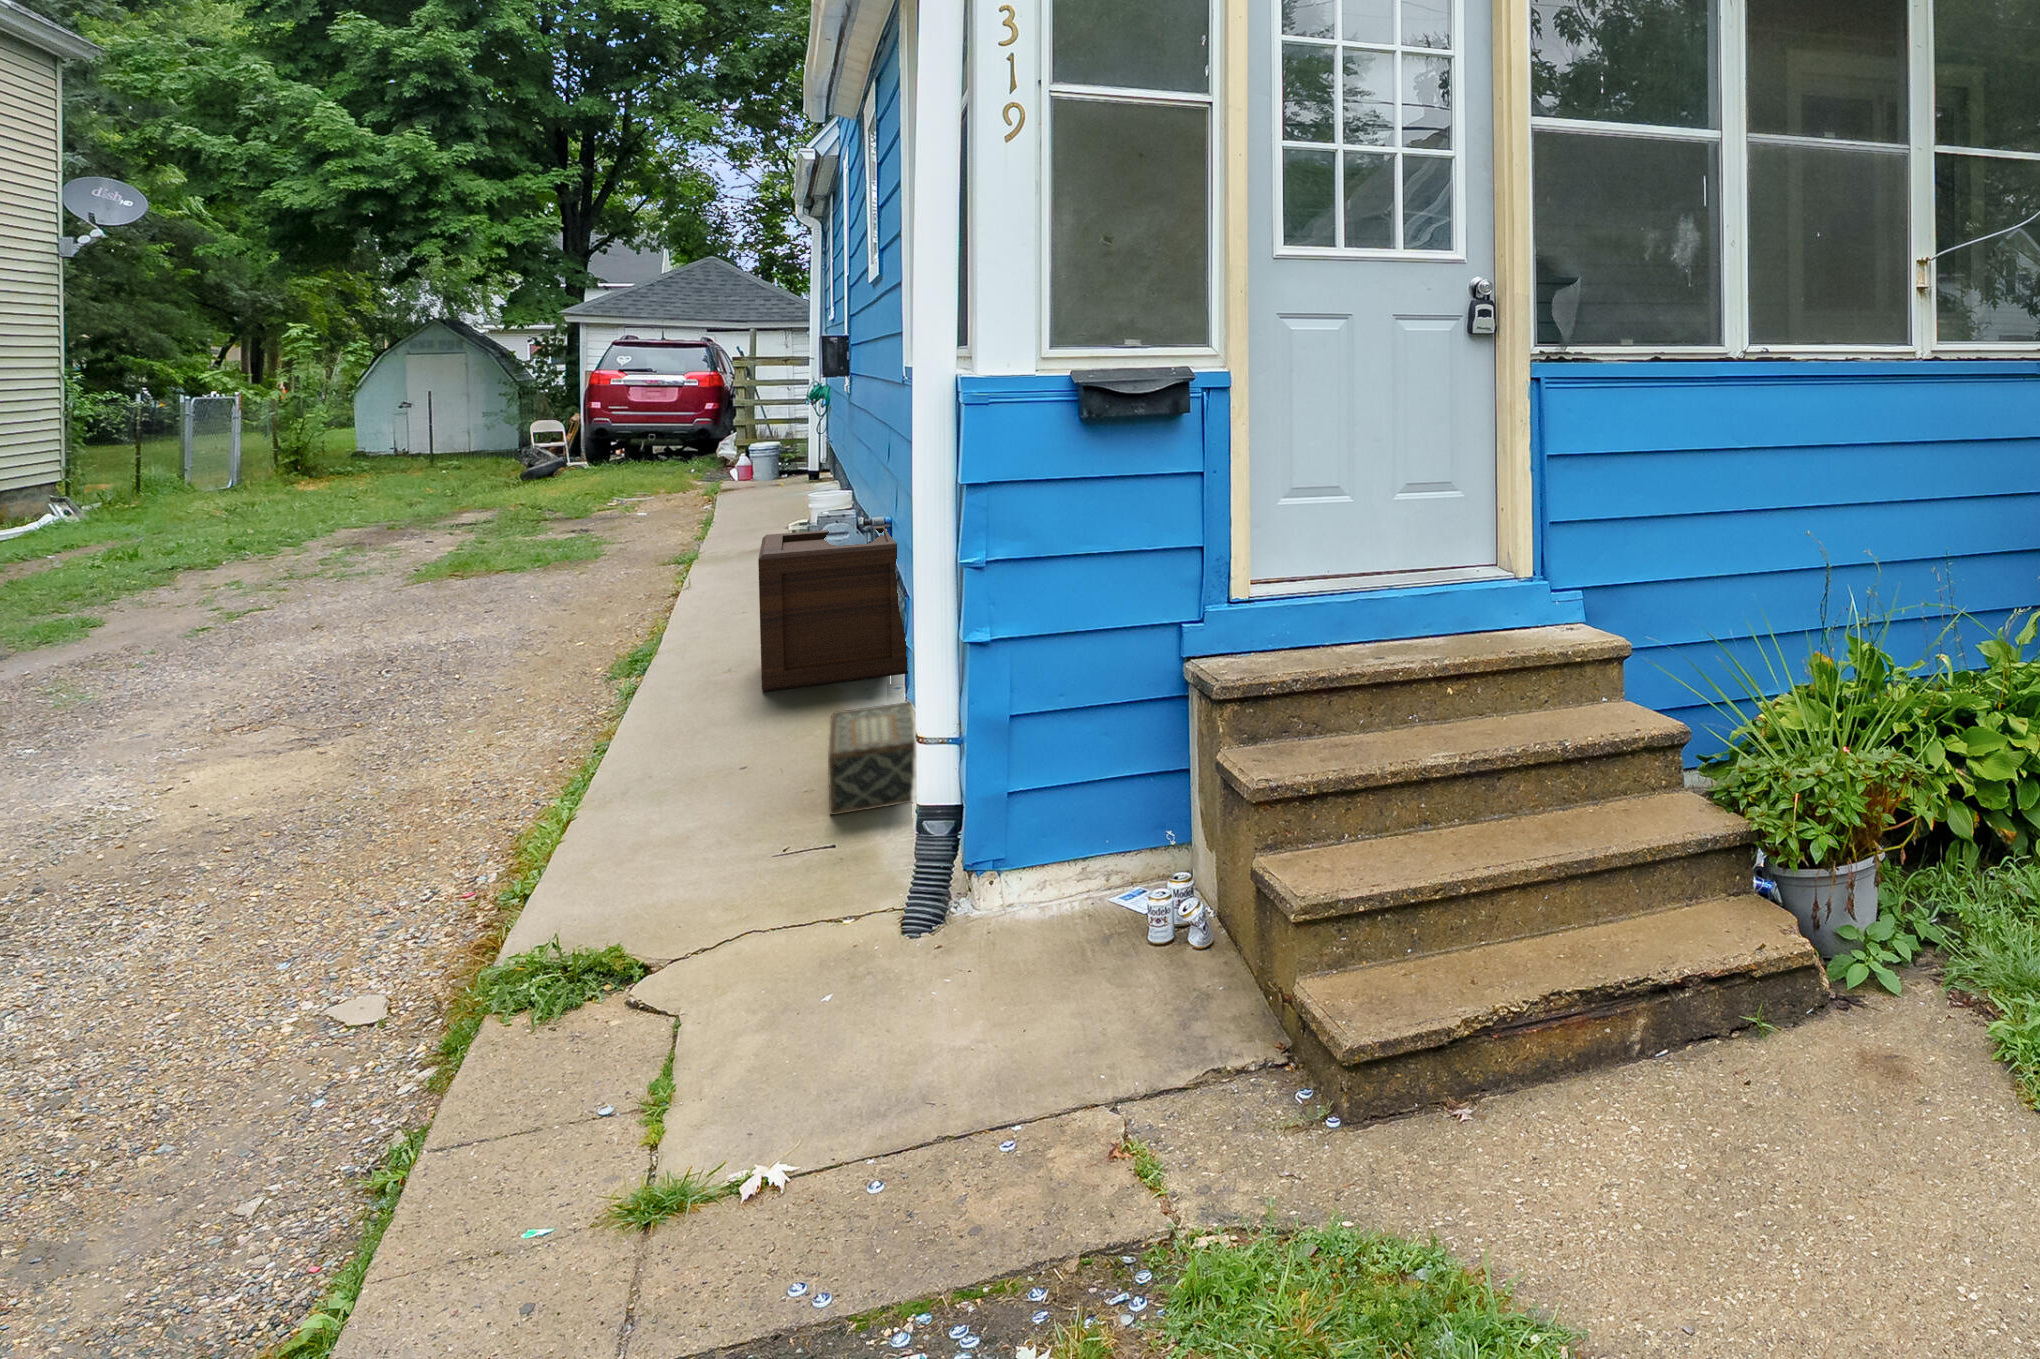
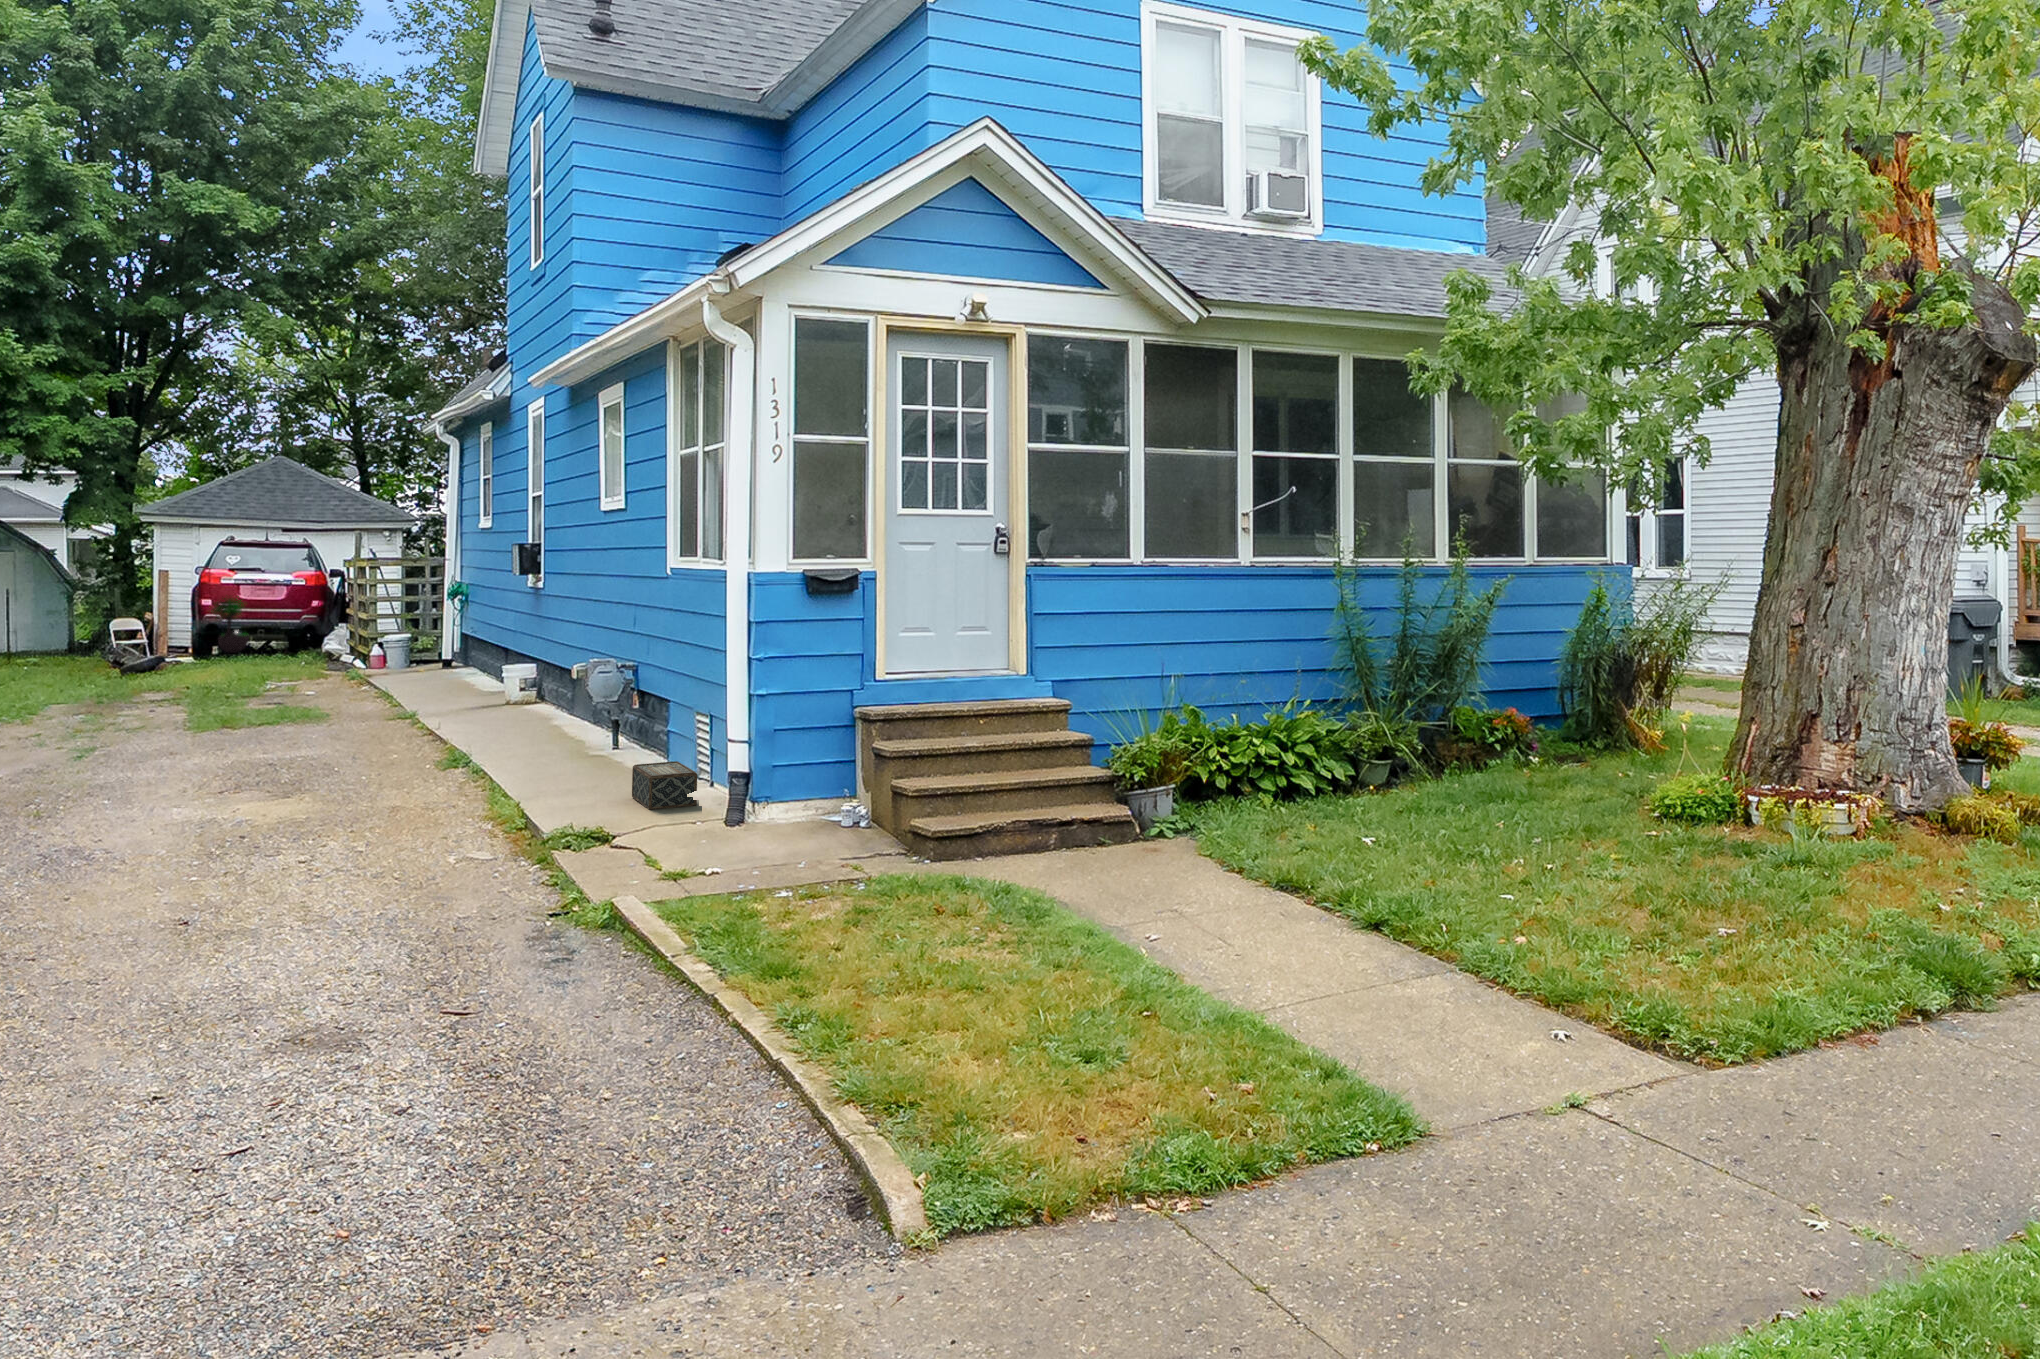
potted tree: none [634,393,682,454] -> present [211,596,249,653]
wooden crate: present [758,525,908,691] -> none [533,674,643,775]

